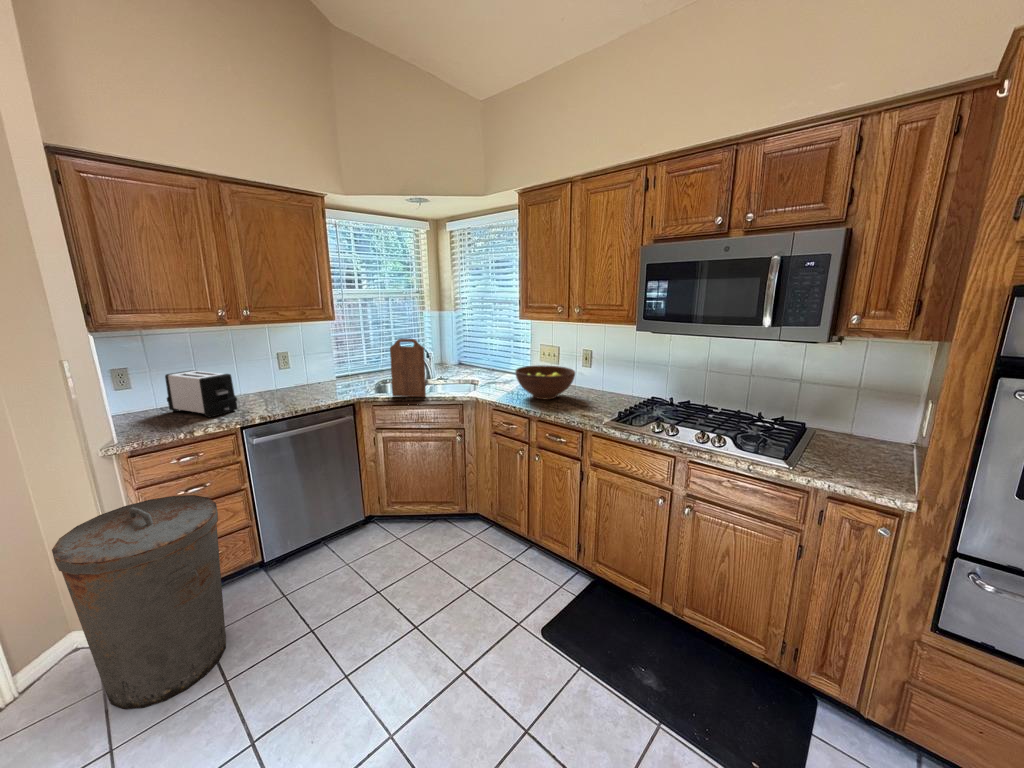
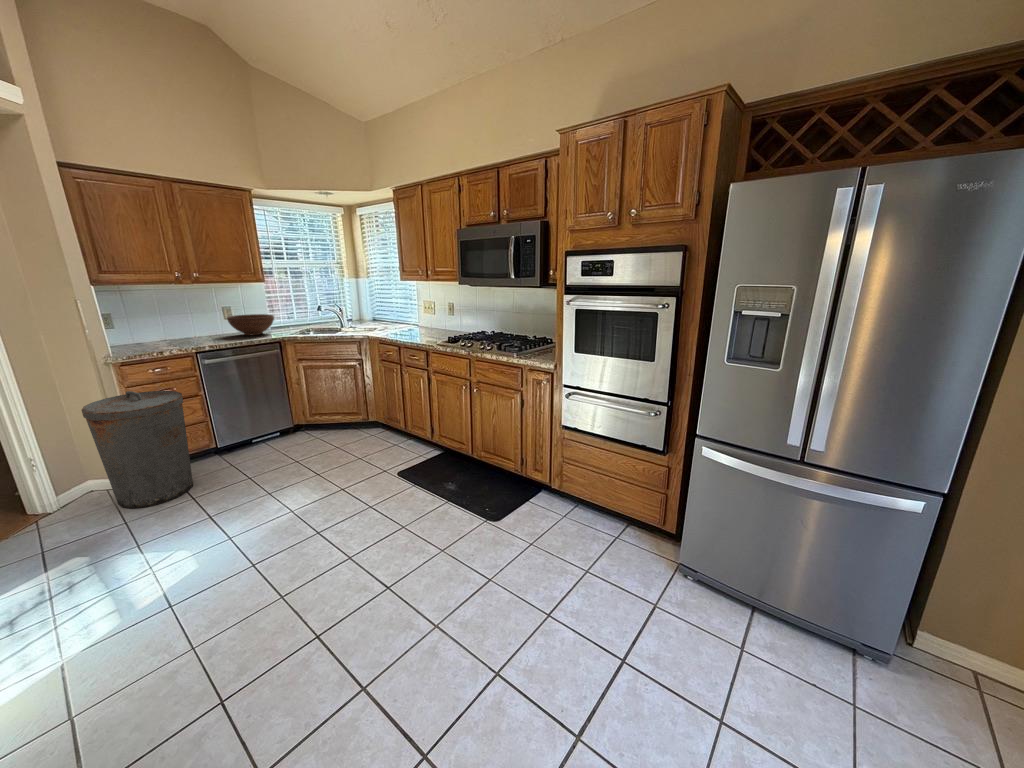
cutting board: present [390,339,426,397] -> none [304,294,333,336]
fruit bowl: present [516,365,575,400] -> present [227,314,274,335]
toaster: present [165,370,237,418] -> none [139,316,193,346]

